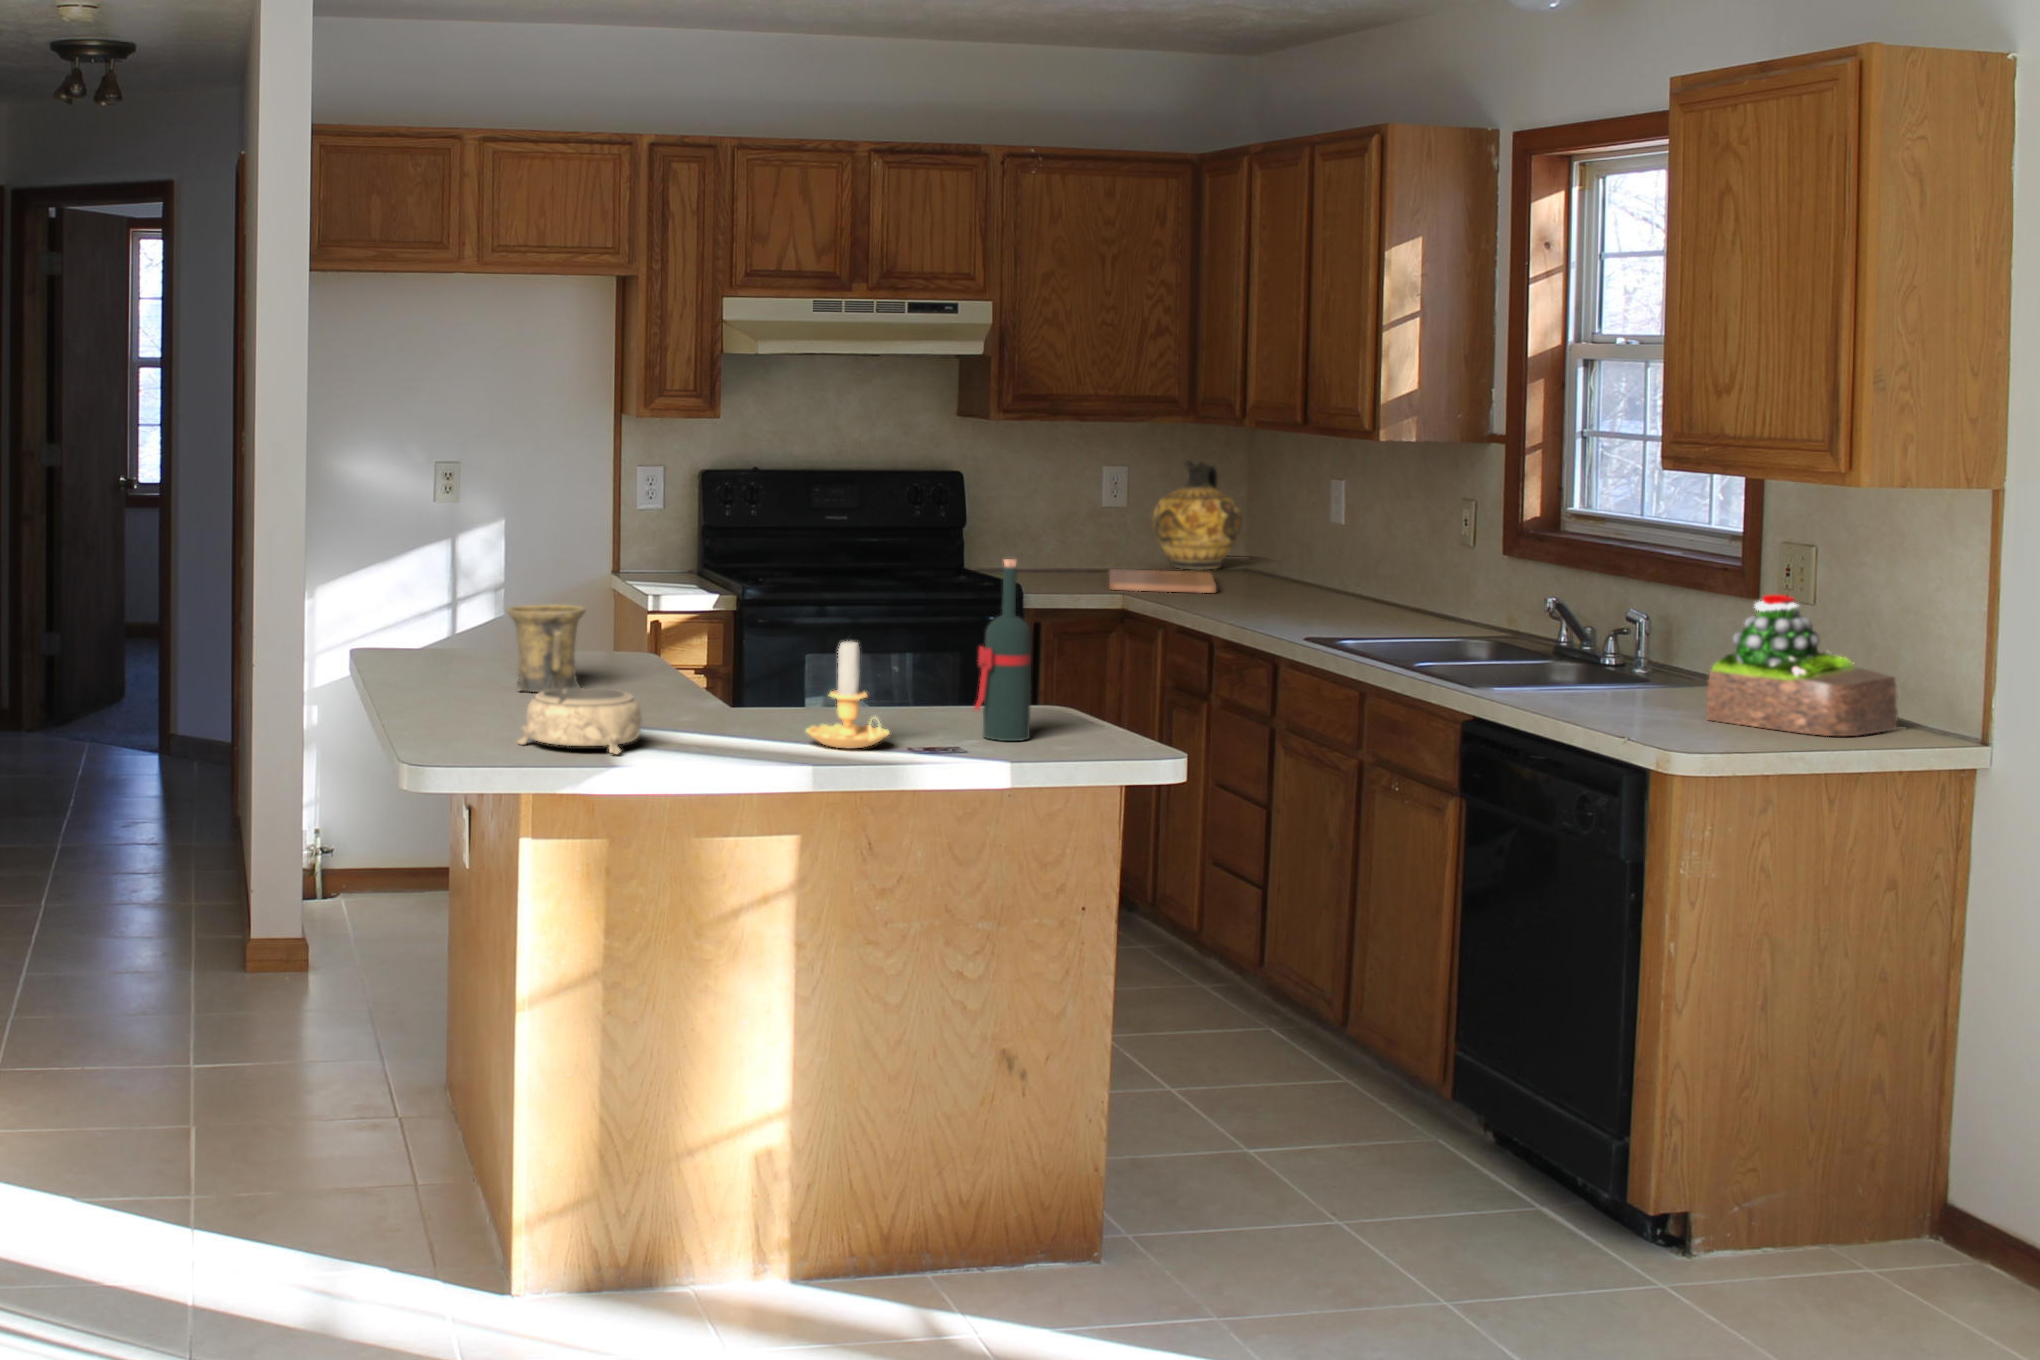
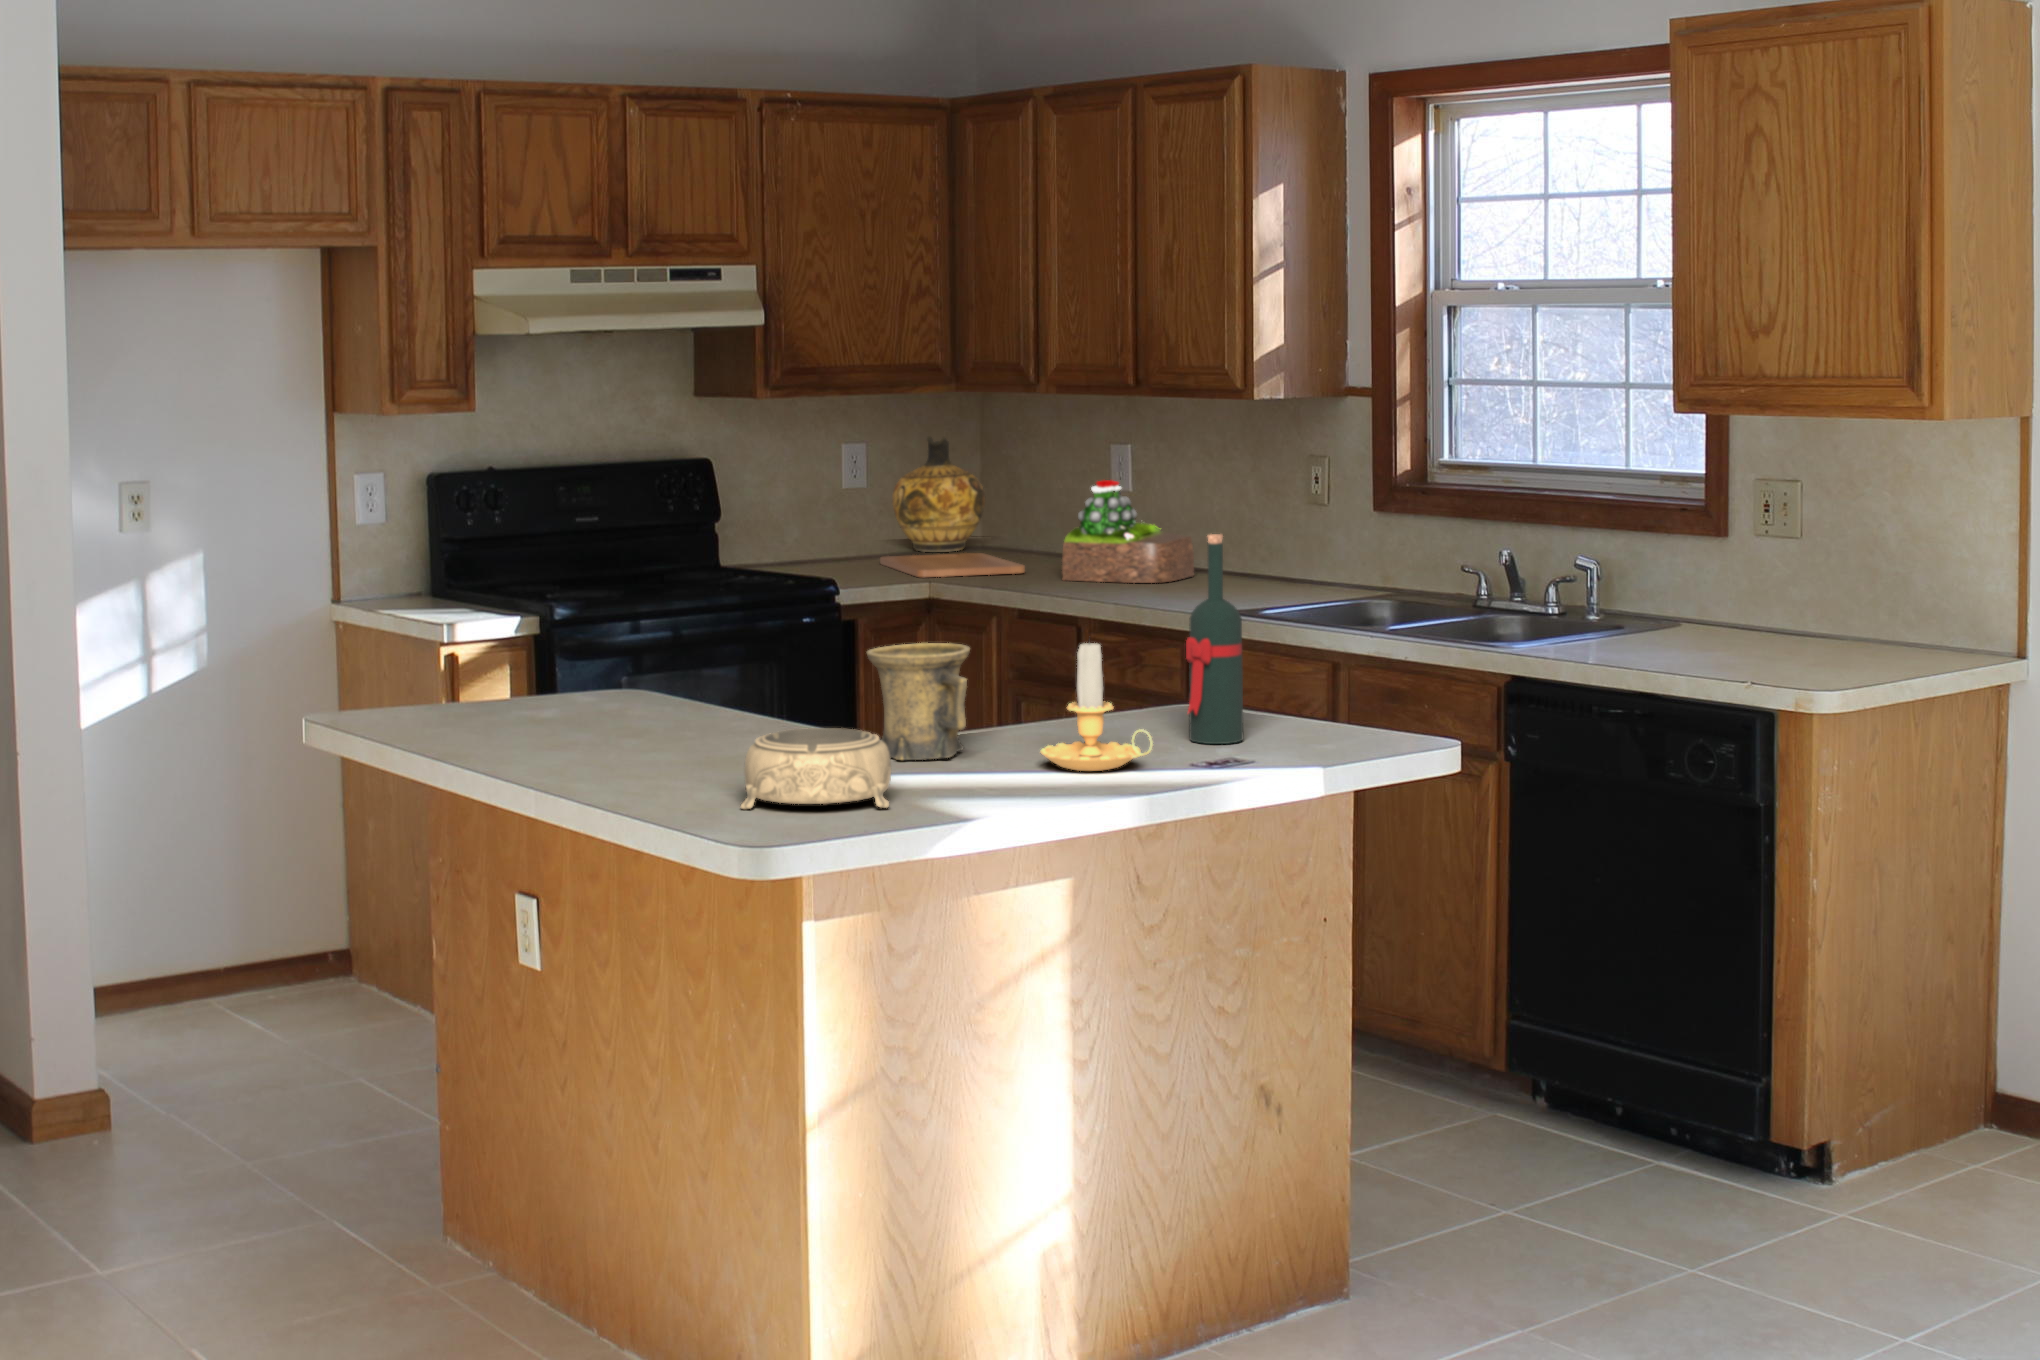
succulent plant: present [1706,595,1898,736] -> present [1062,480,1194,583]
mug: present [507,605,586,692] -> present [867,643,970,760]

